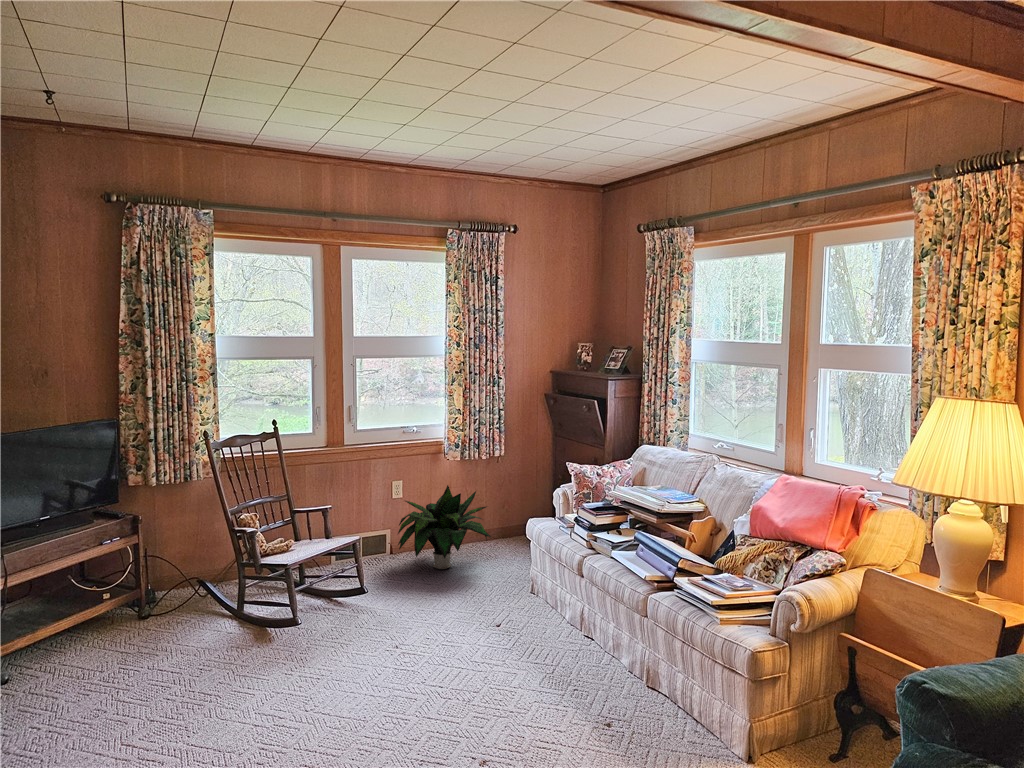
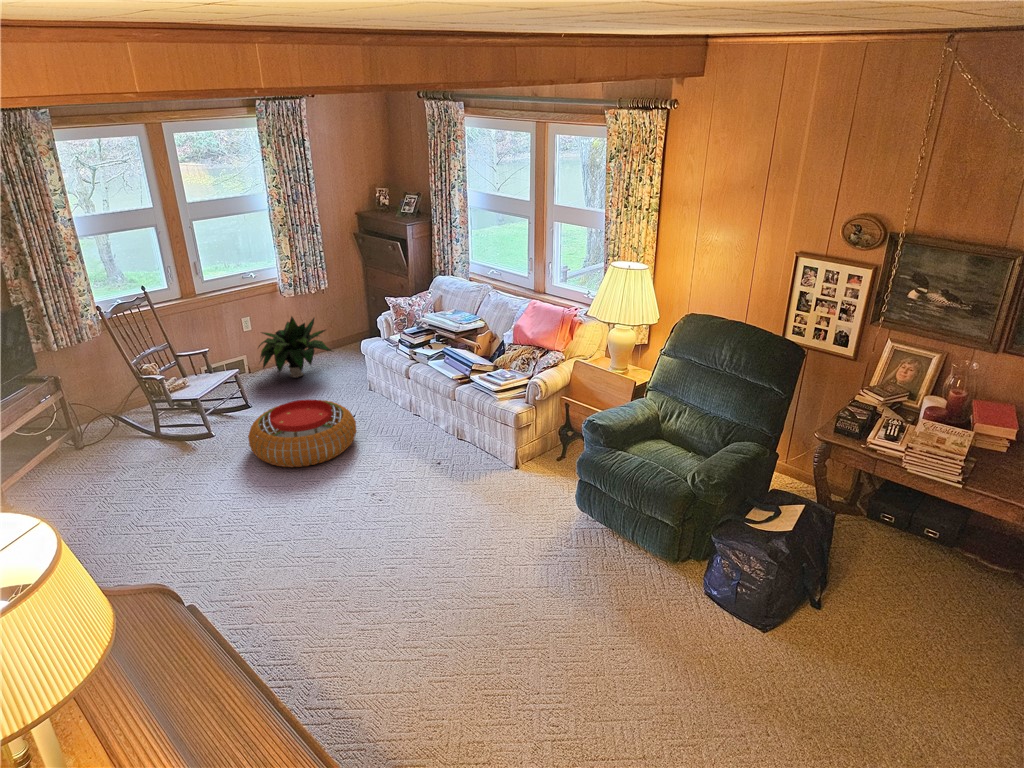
pouf: none [335,588,492,688] -> present [248,399,356,467]

